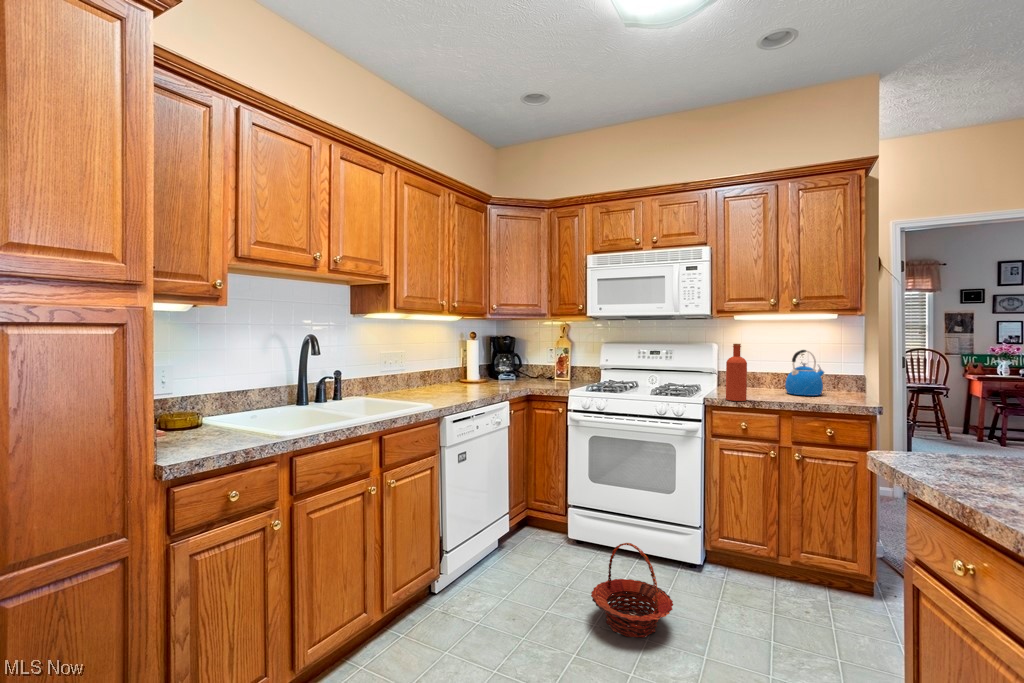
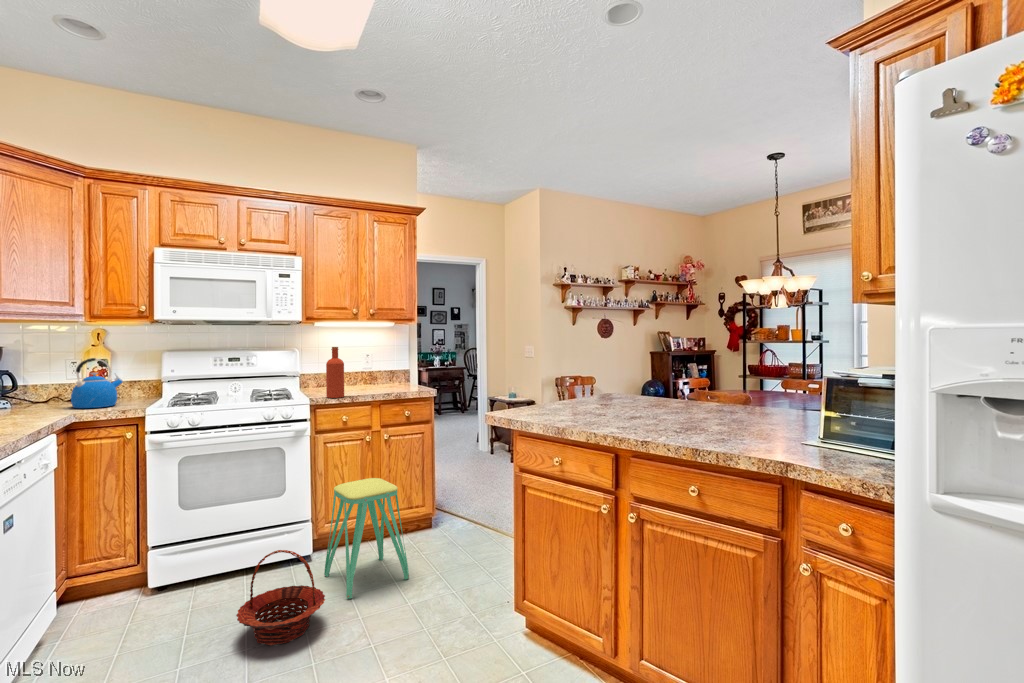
kettle: present [785,350,824,396] -> present [71,358,123,408]
stool: none [702,498,793,641] -> present [324,478,409,599]

